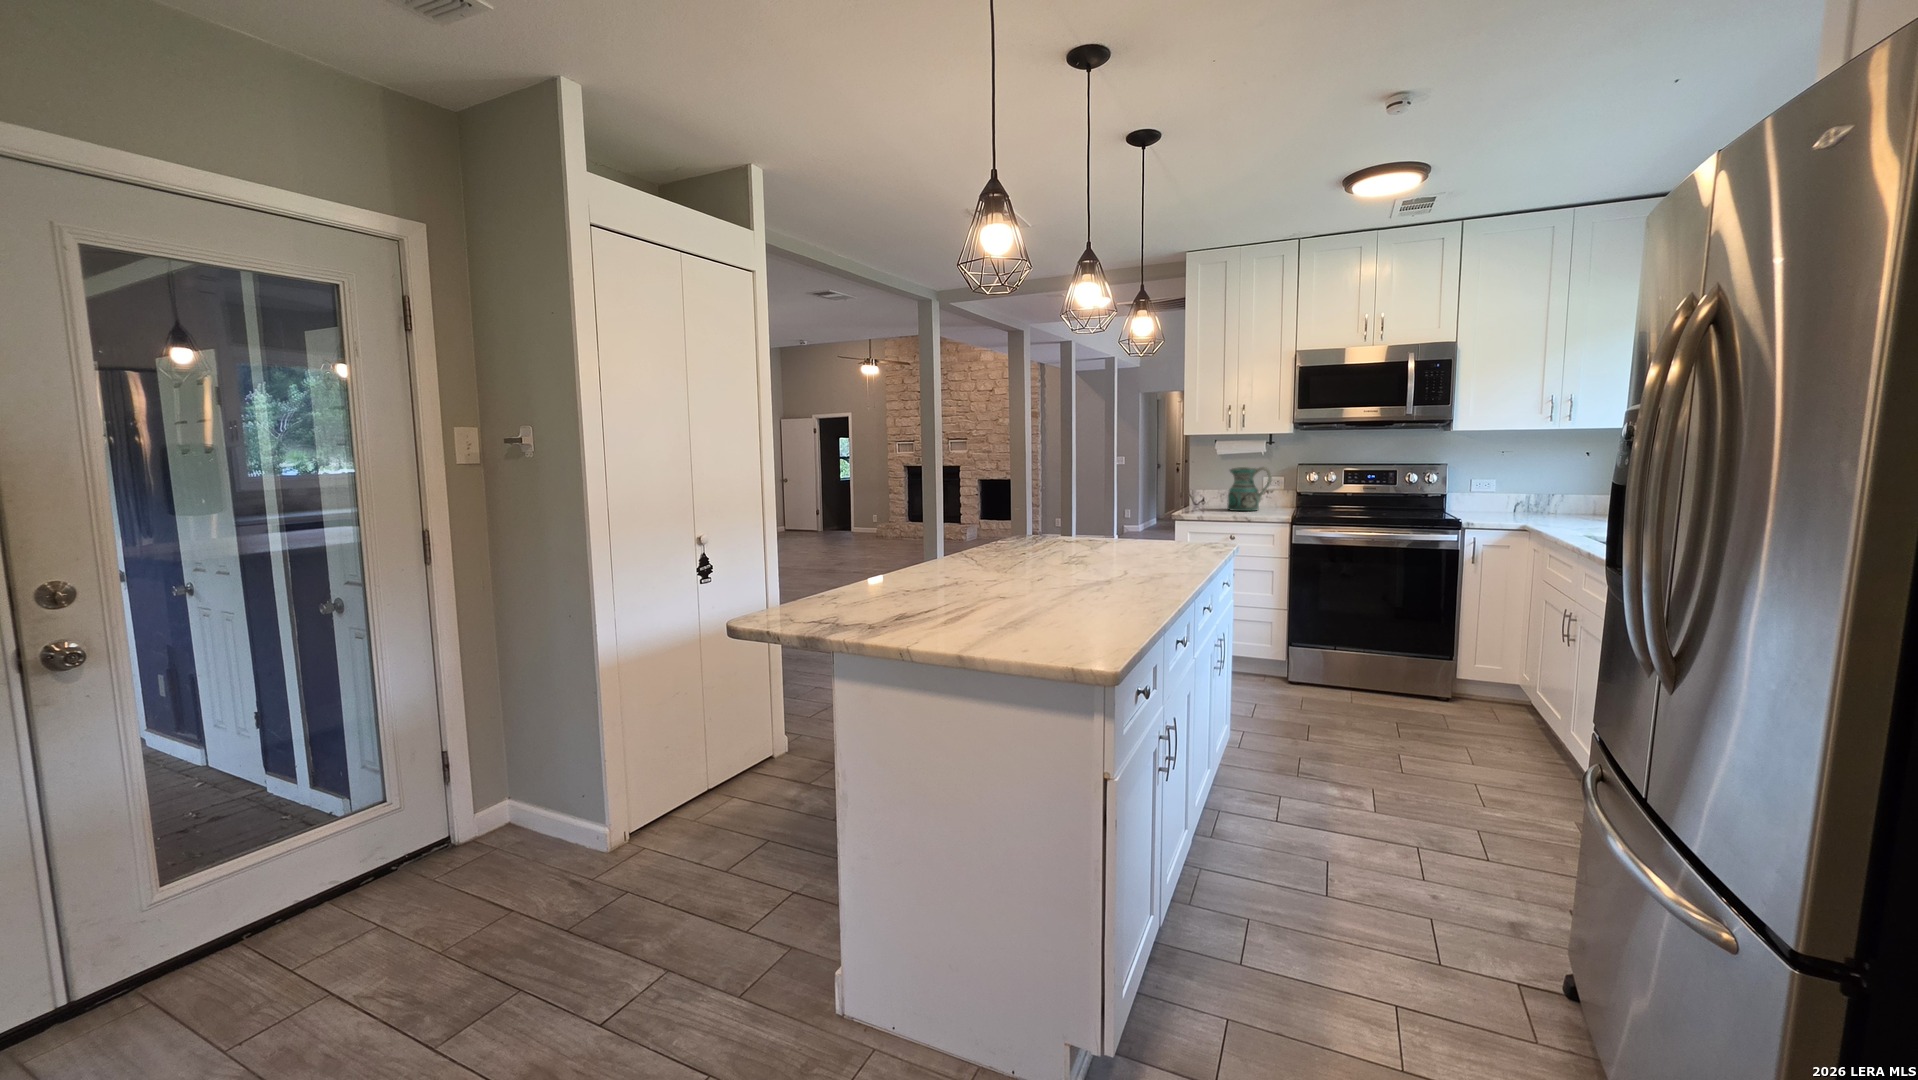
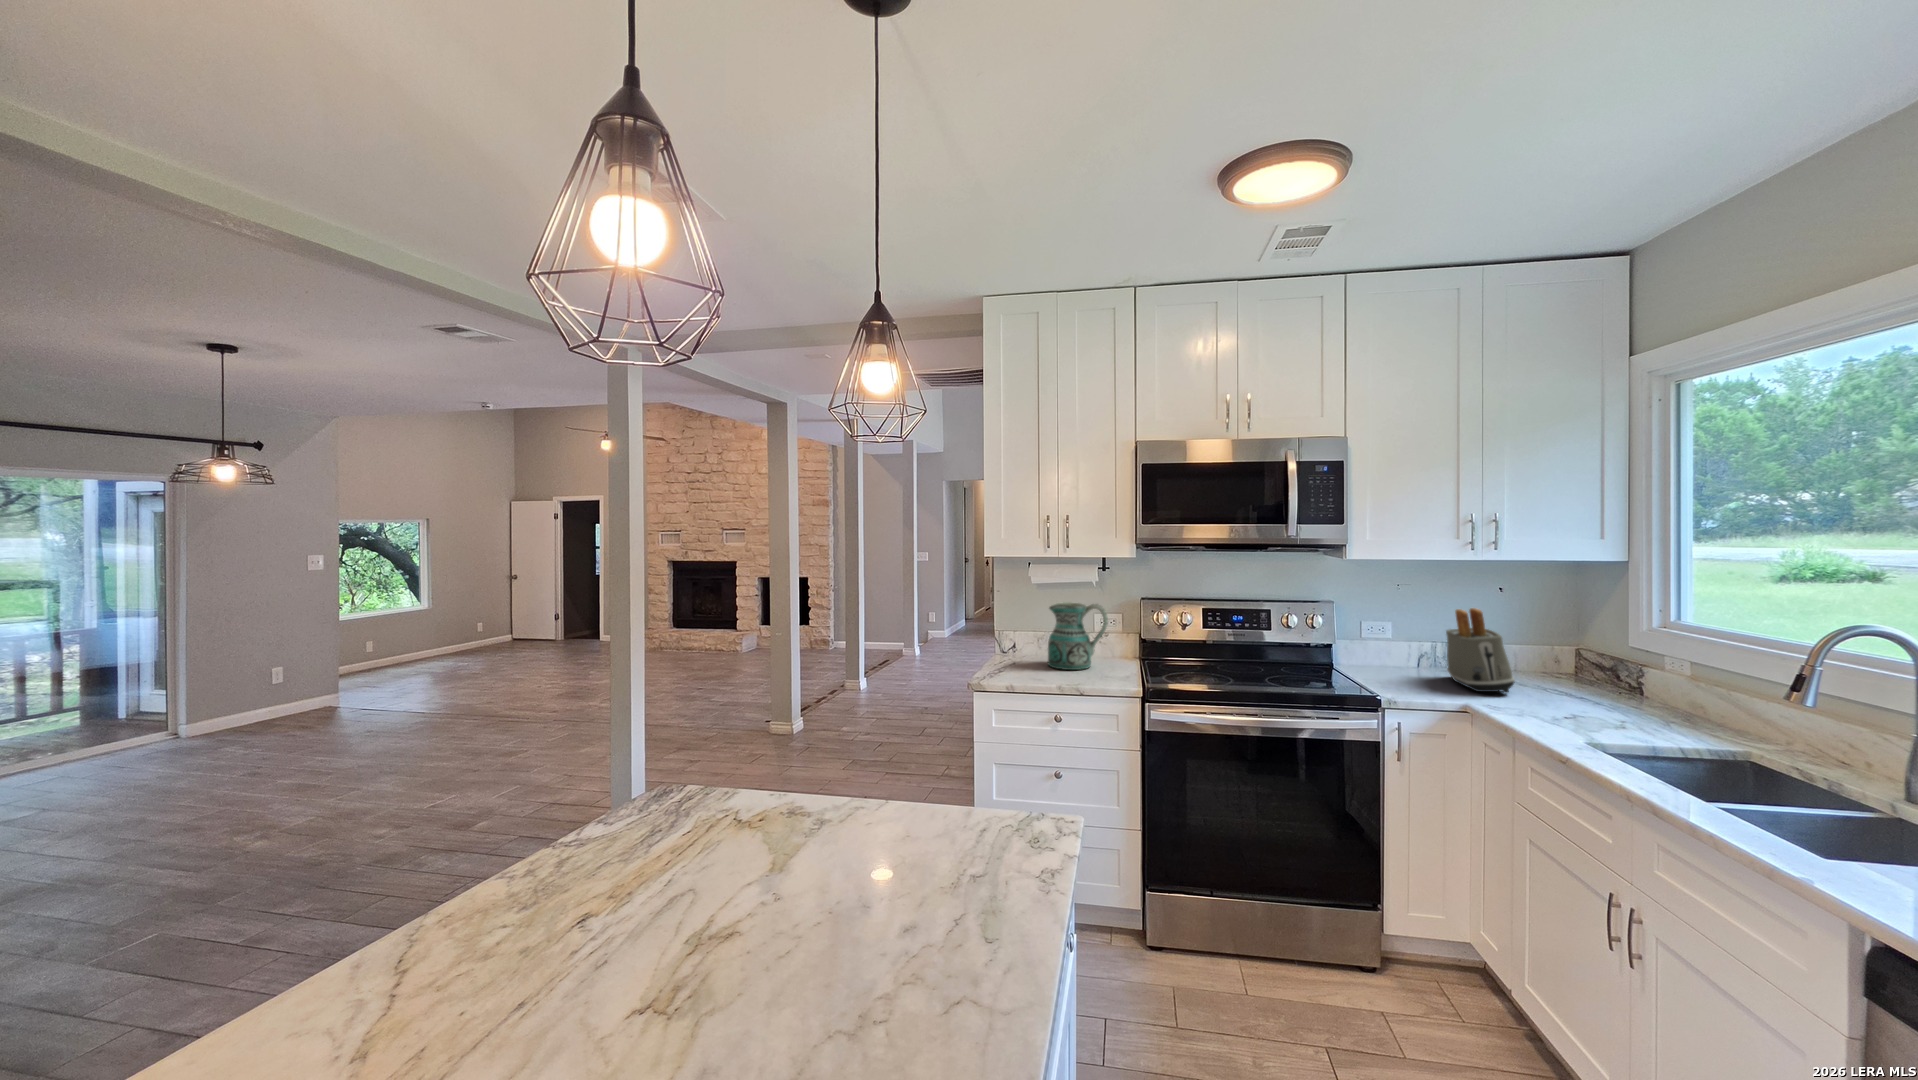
toaster: none [1530,463,1575,520] -> present [1446,608,1515,693]

